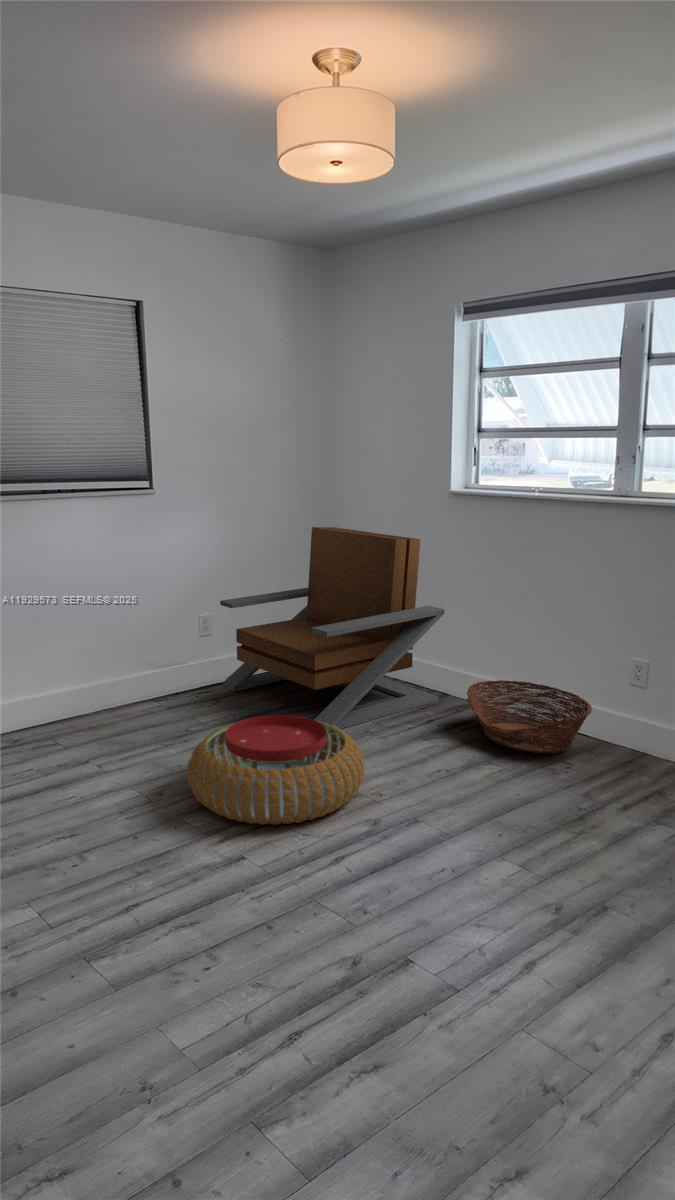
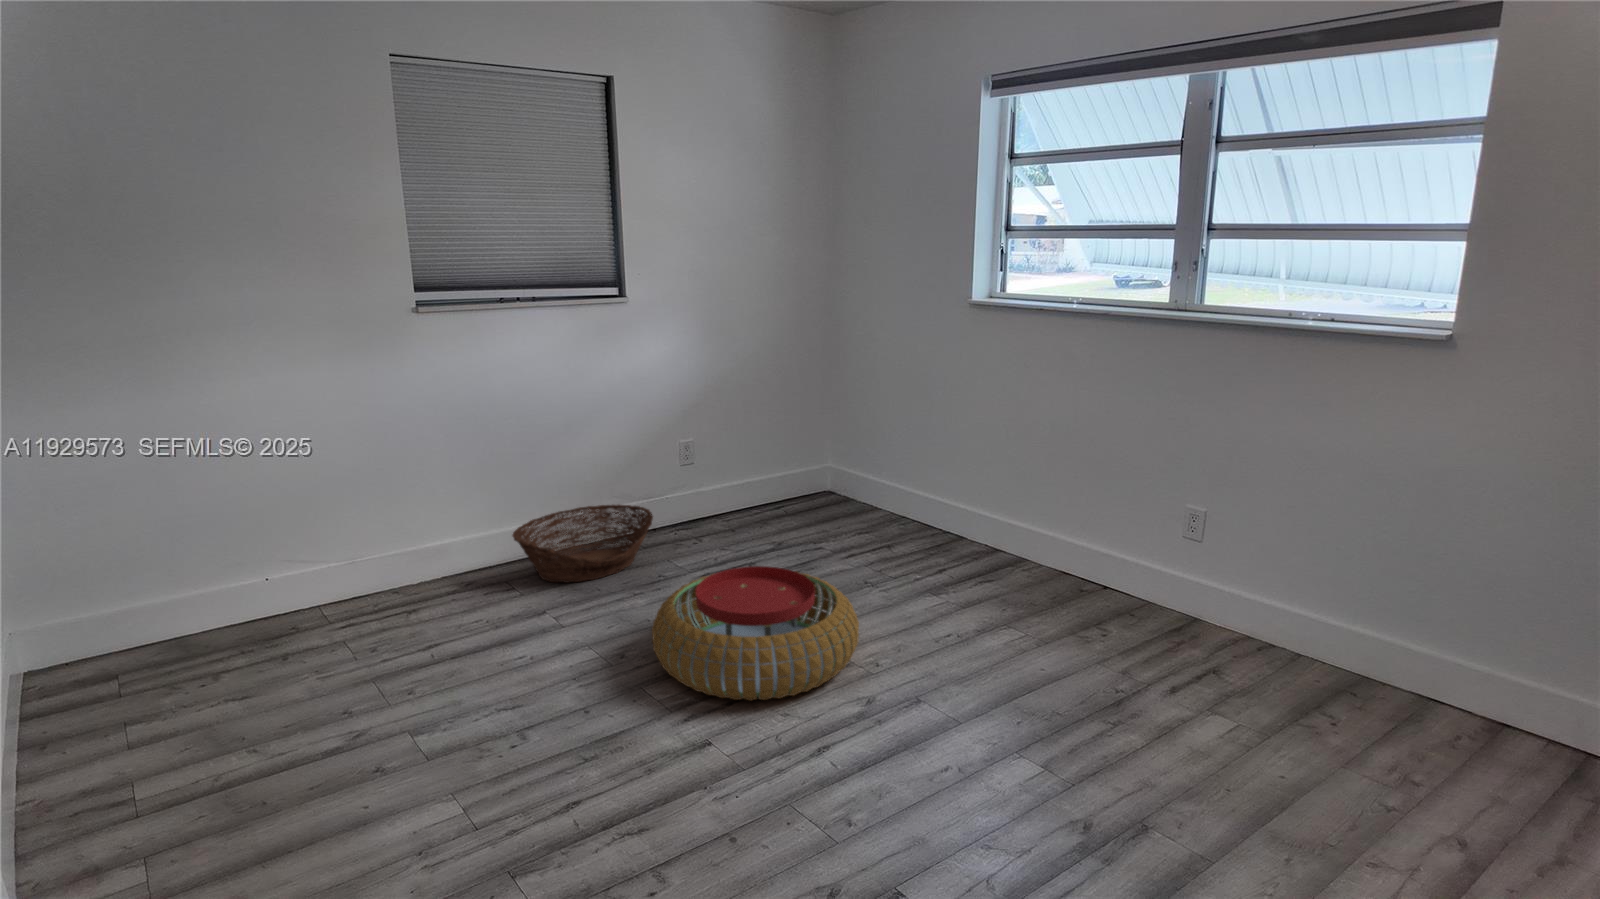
lounge chair: present [220,527,444,732] -> none [704,341,961,583]
basket: present [467,680,593,754] -> present [512,505,653,583]

